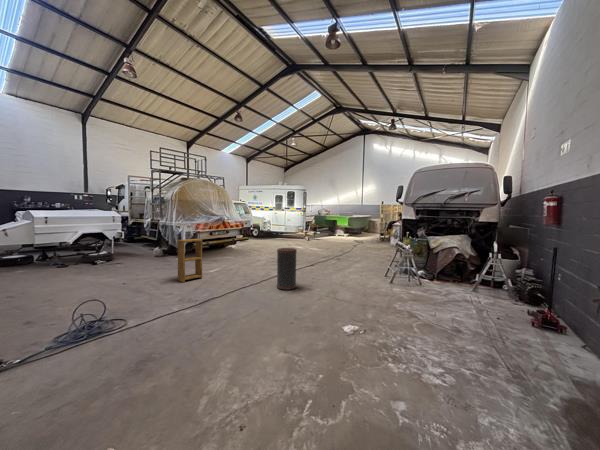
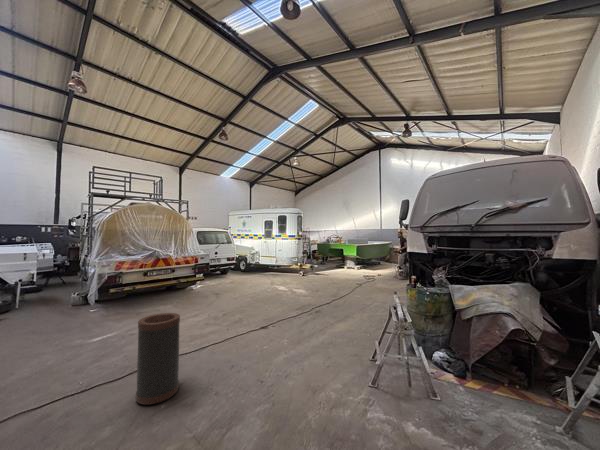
shelving unit: present [177,239,202,282] -> none [13,290,64,369]

